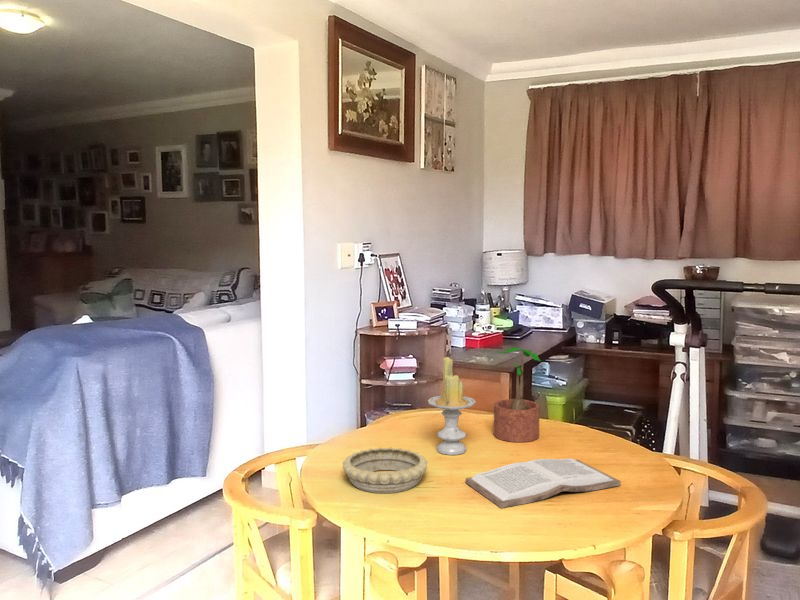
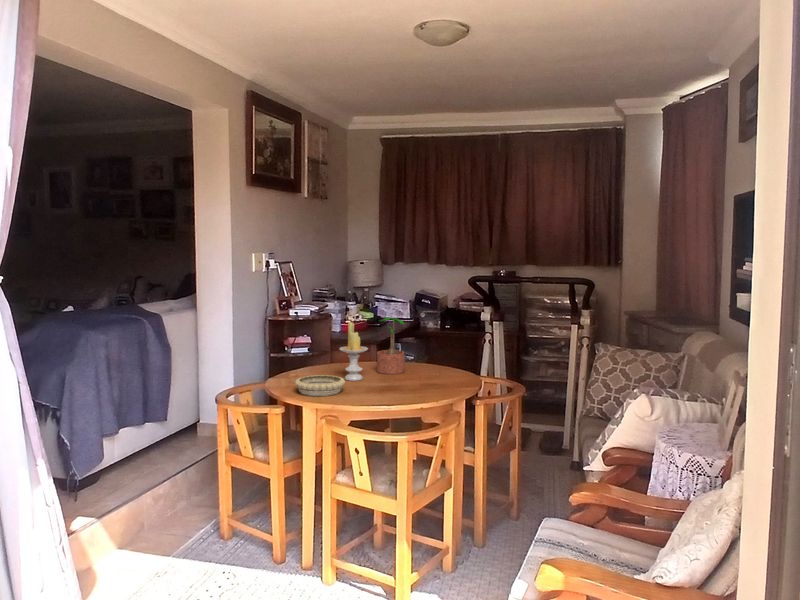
book: present [466,458,621,508] -> none [367,377,452,398]

